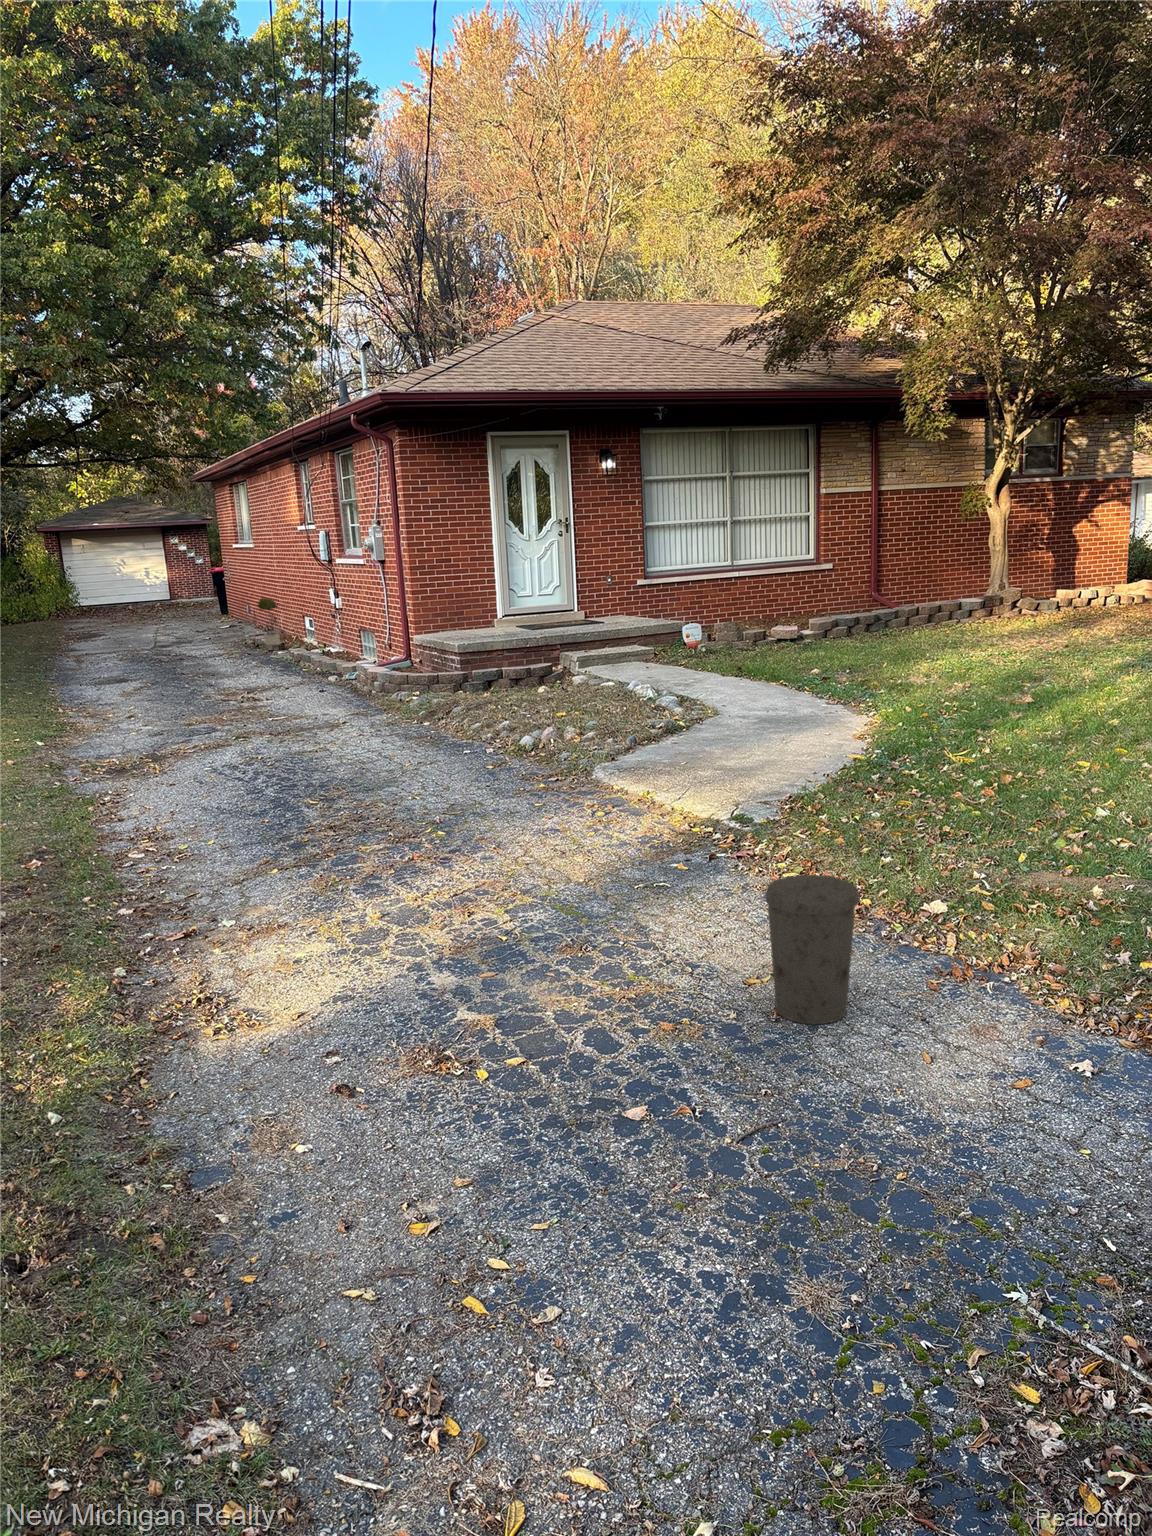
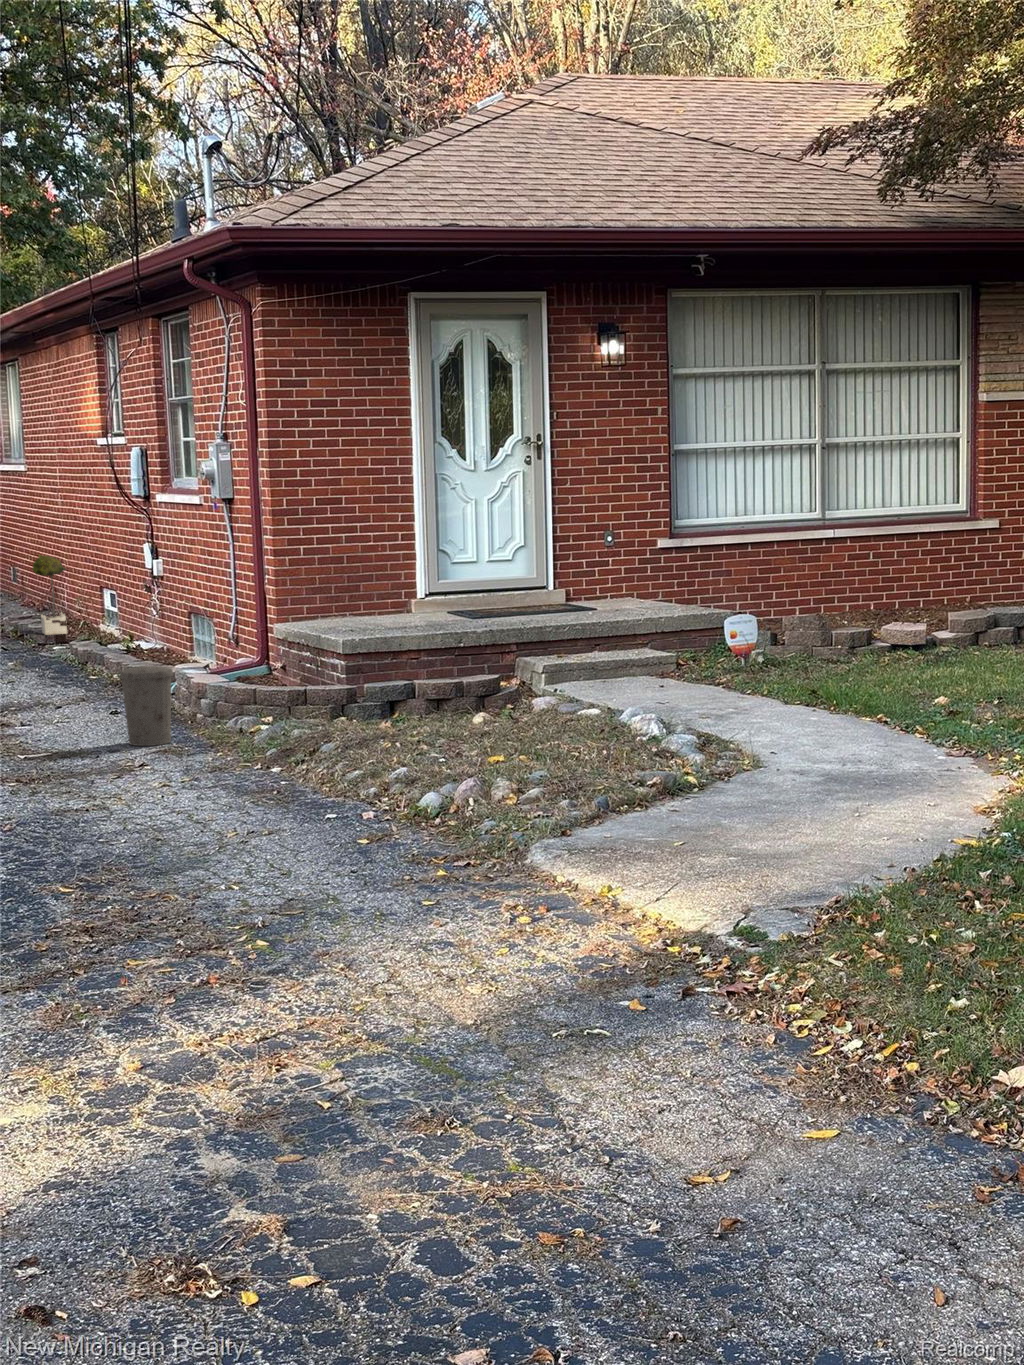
trash can: present [765,875,860,1024] -> present [120,666,173,746]

